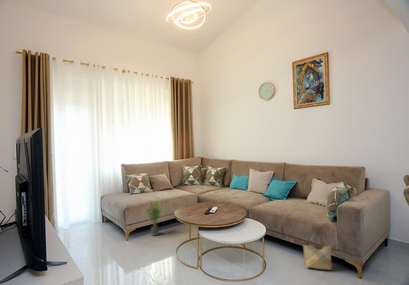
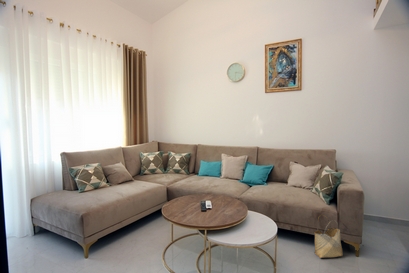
potted plant: present [145,202,160,236] -> none [103,192,138,246]

